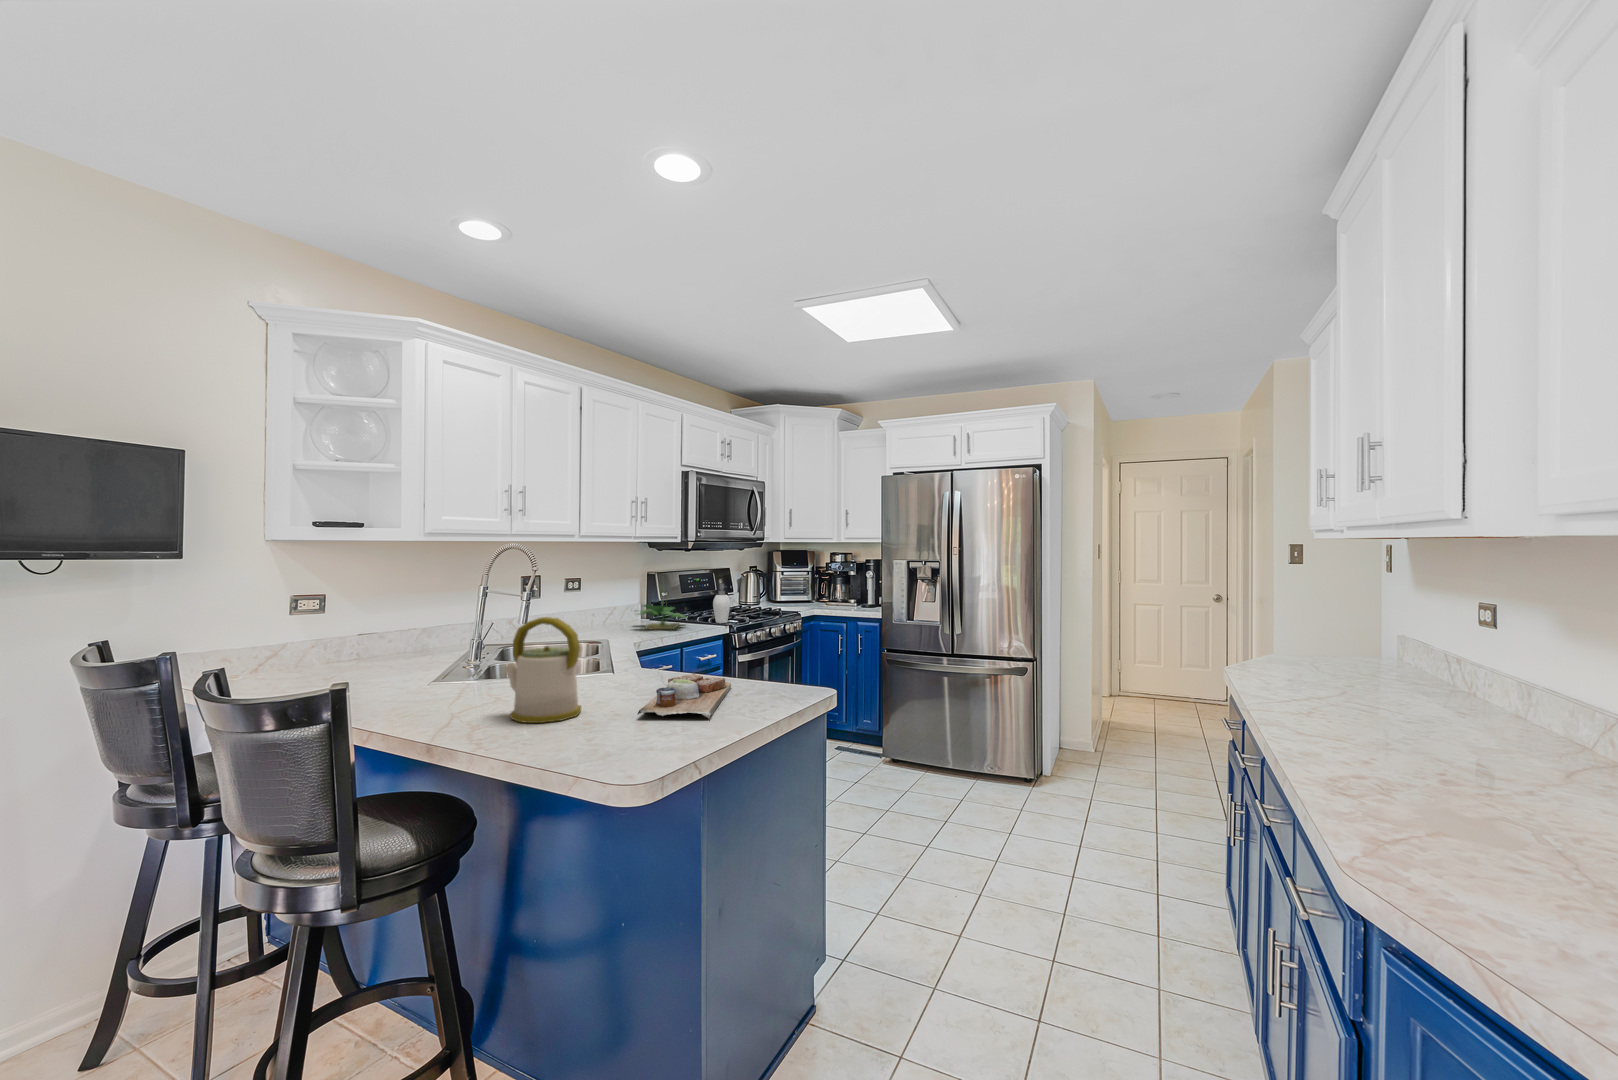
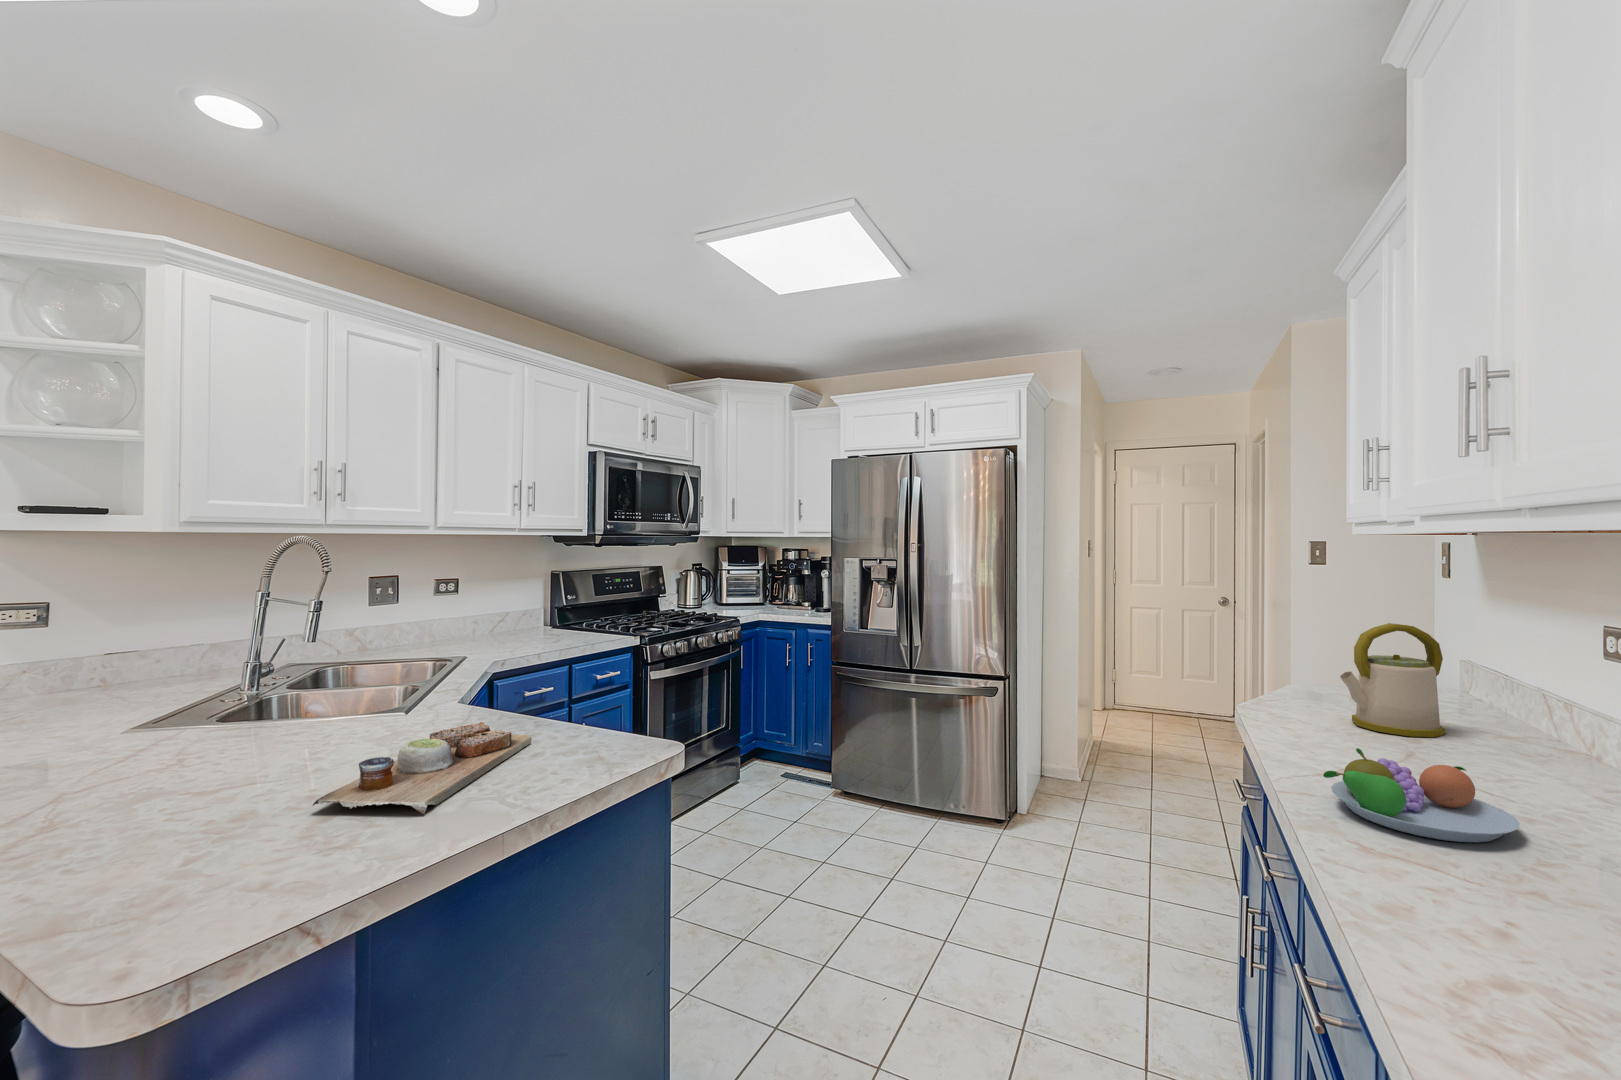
soap dispenser: present [713,584,730,623] -> none [624,586,644,633]
potted plant: present [638,592,686,629] -> none [517,572,589,642]
kettle: present [504,617,581,723] -> present [1340,623,1445,737]
fruit bowl: none [1280,680,1400,731] -> present [1323,748,1520,843]

